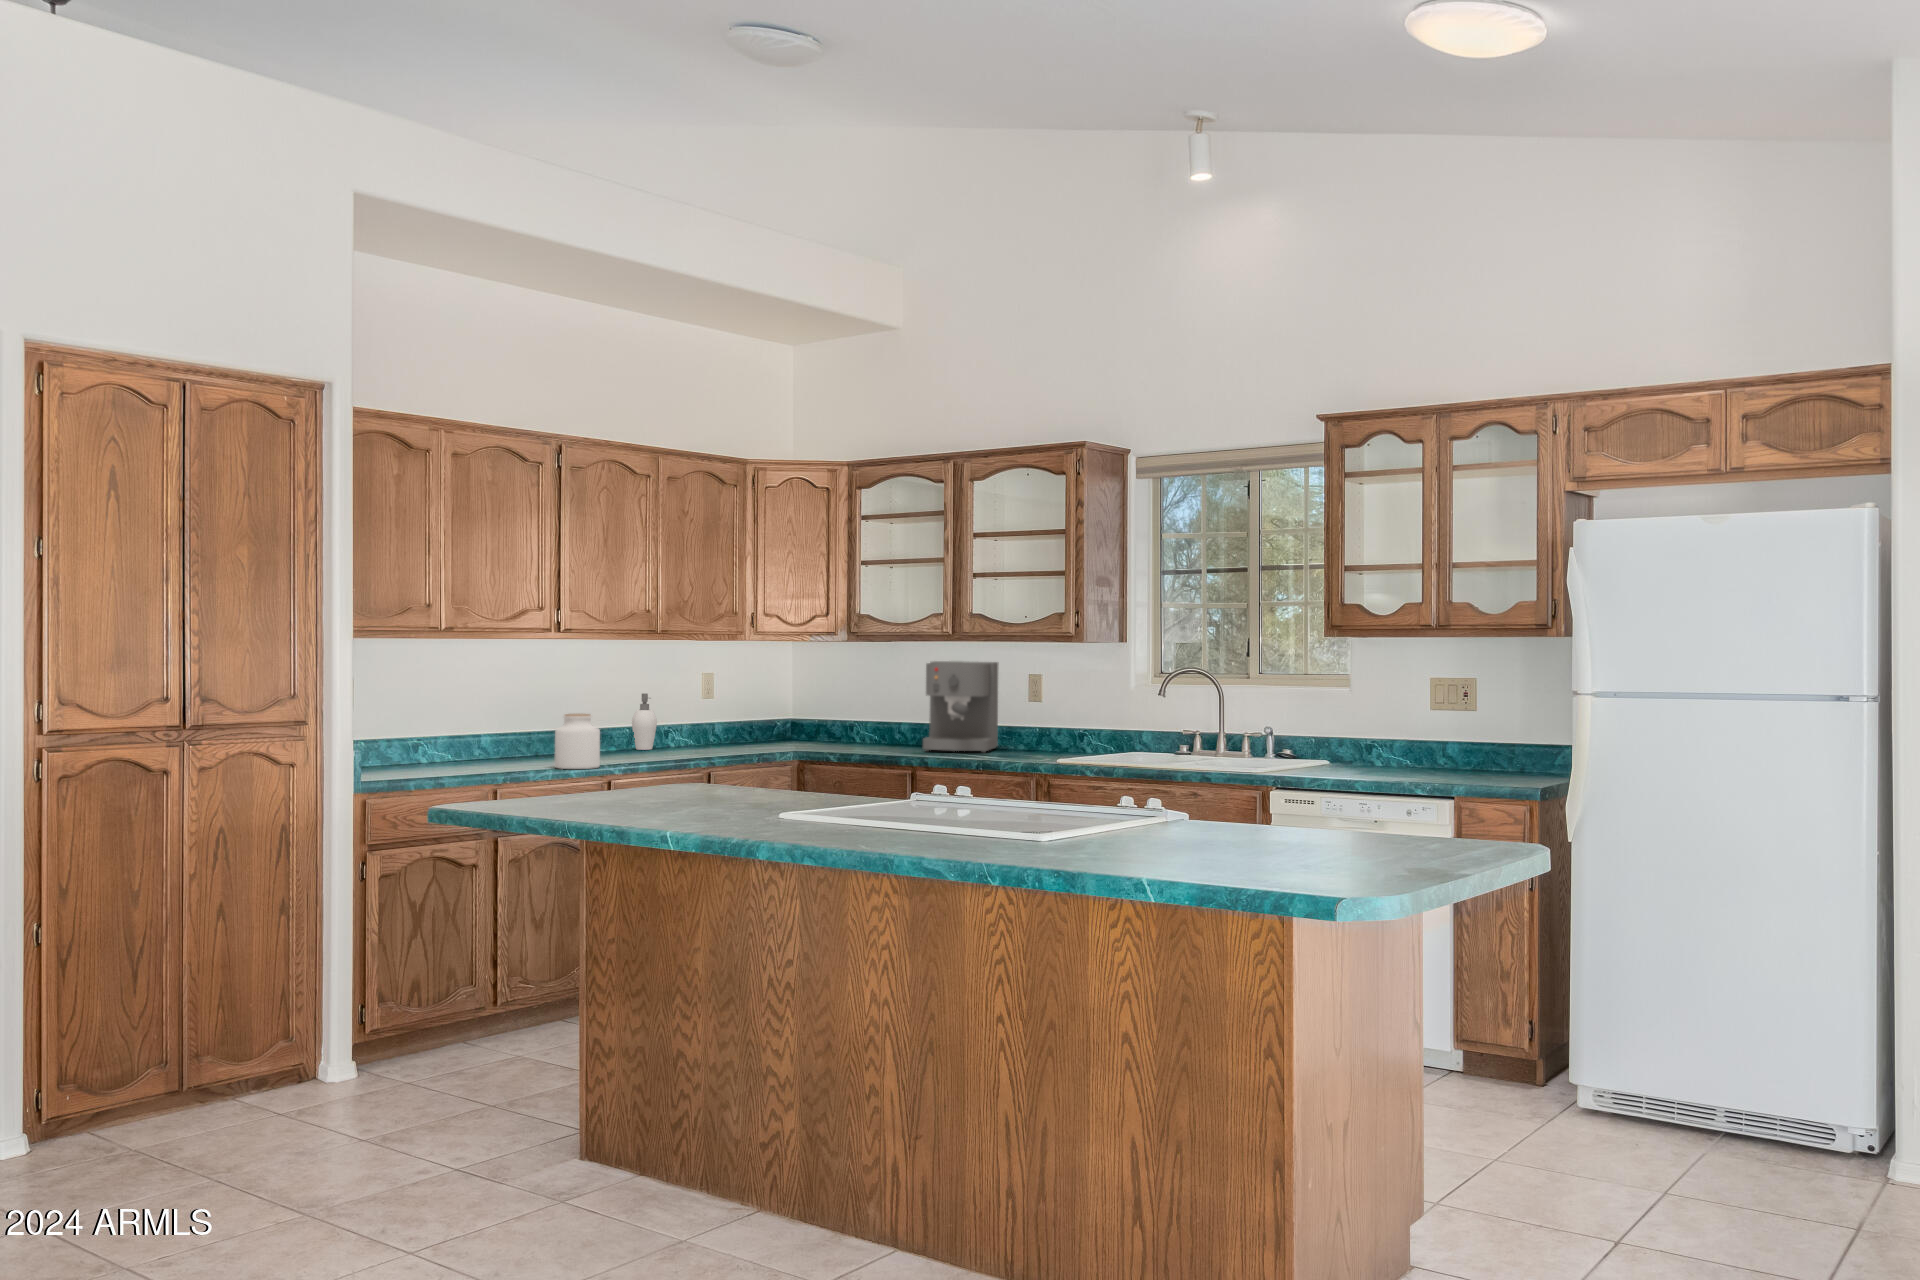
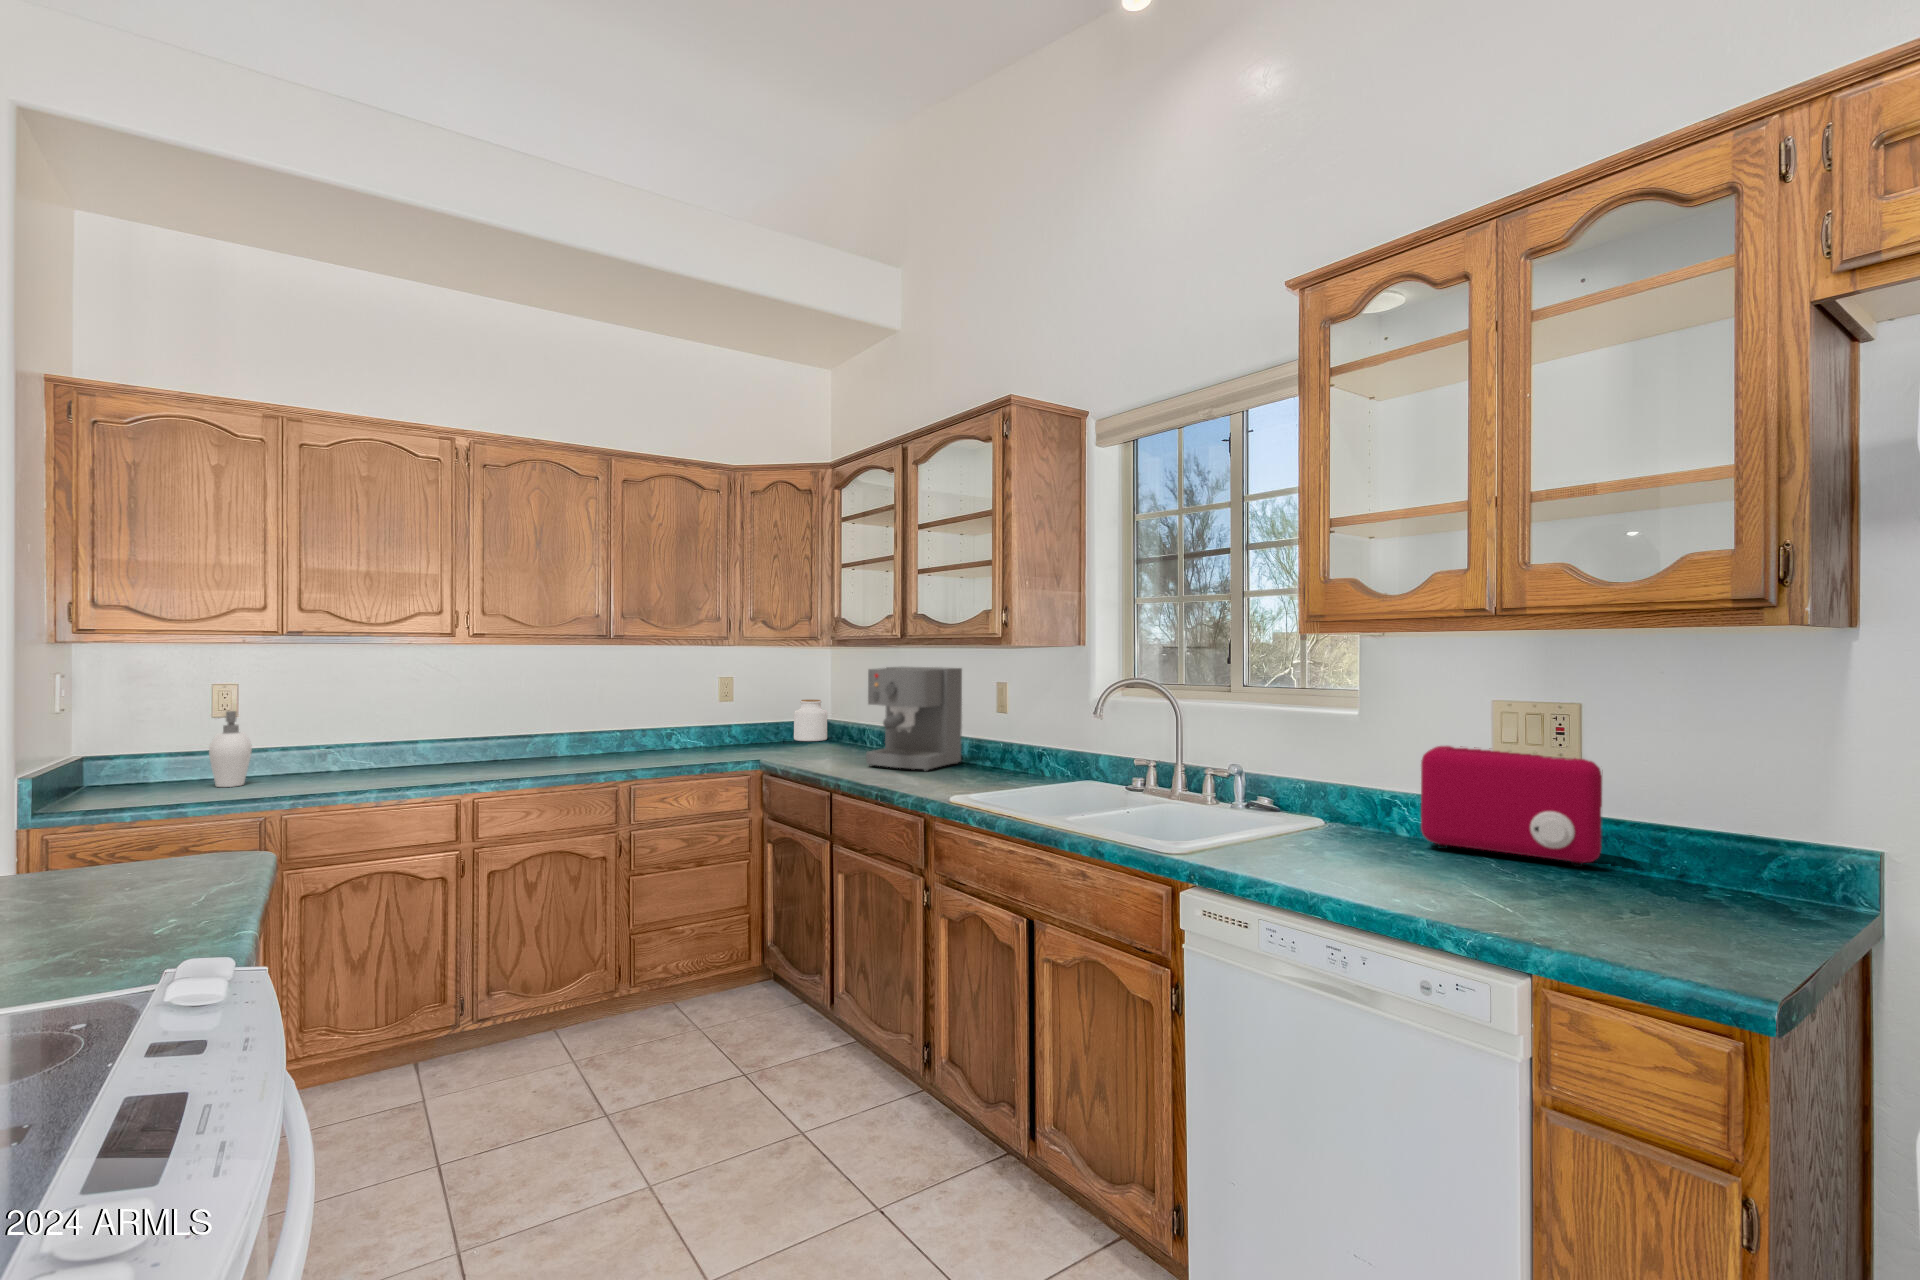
soap dispenser: present [632,693,657,750] -> present [209,711,252,787]
toaster: none [1392,706,1488,771] -> present [1421,746,1602,867]
jar: present [555,714,600,769] -> present [794,700,827,741]

